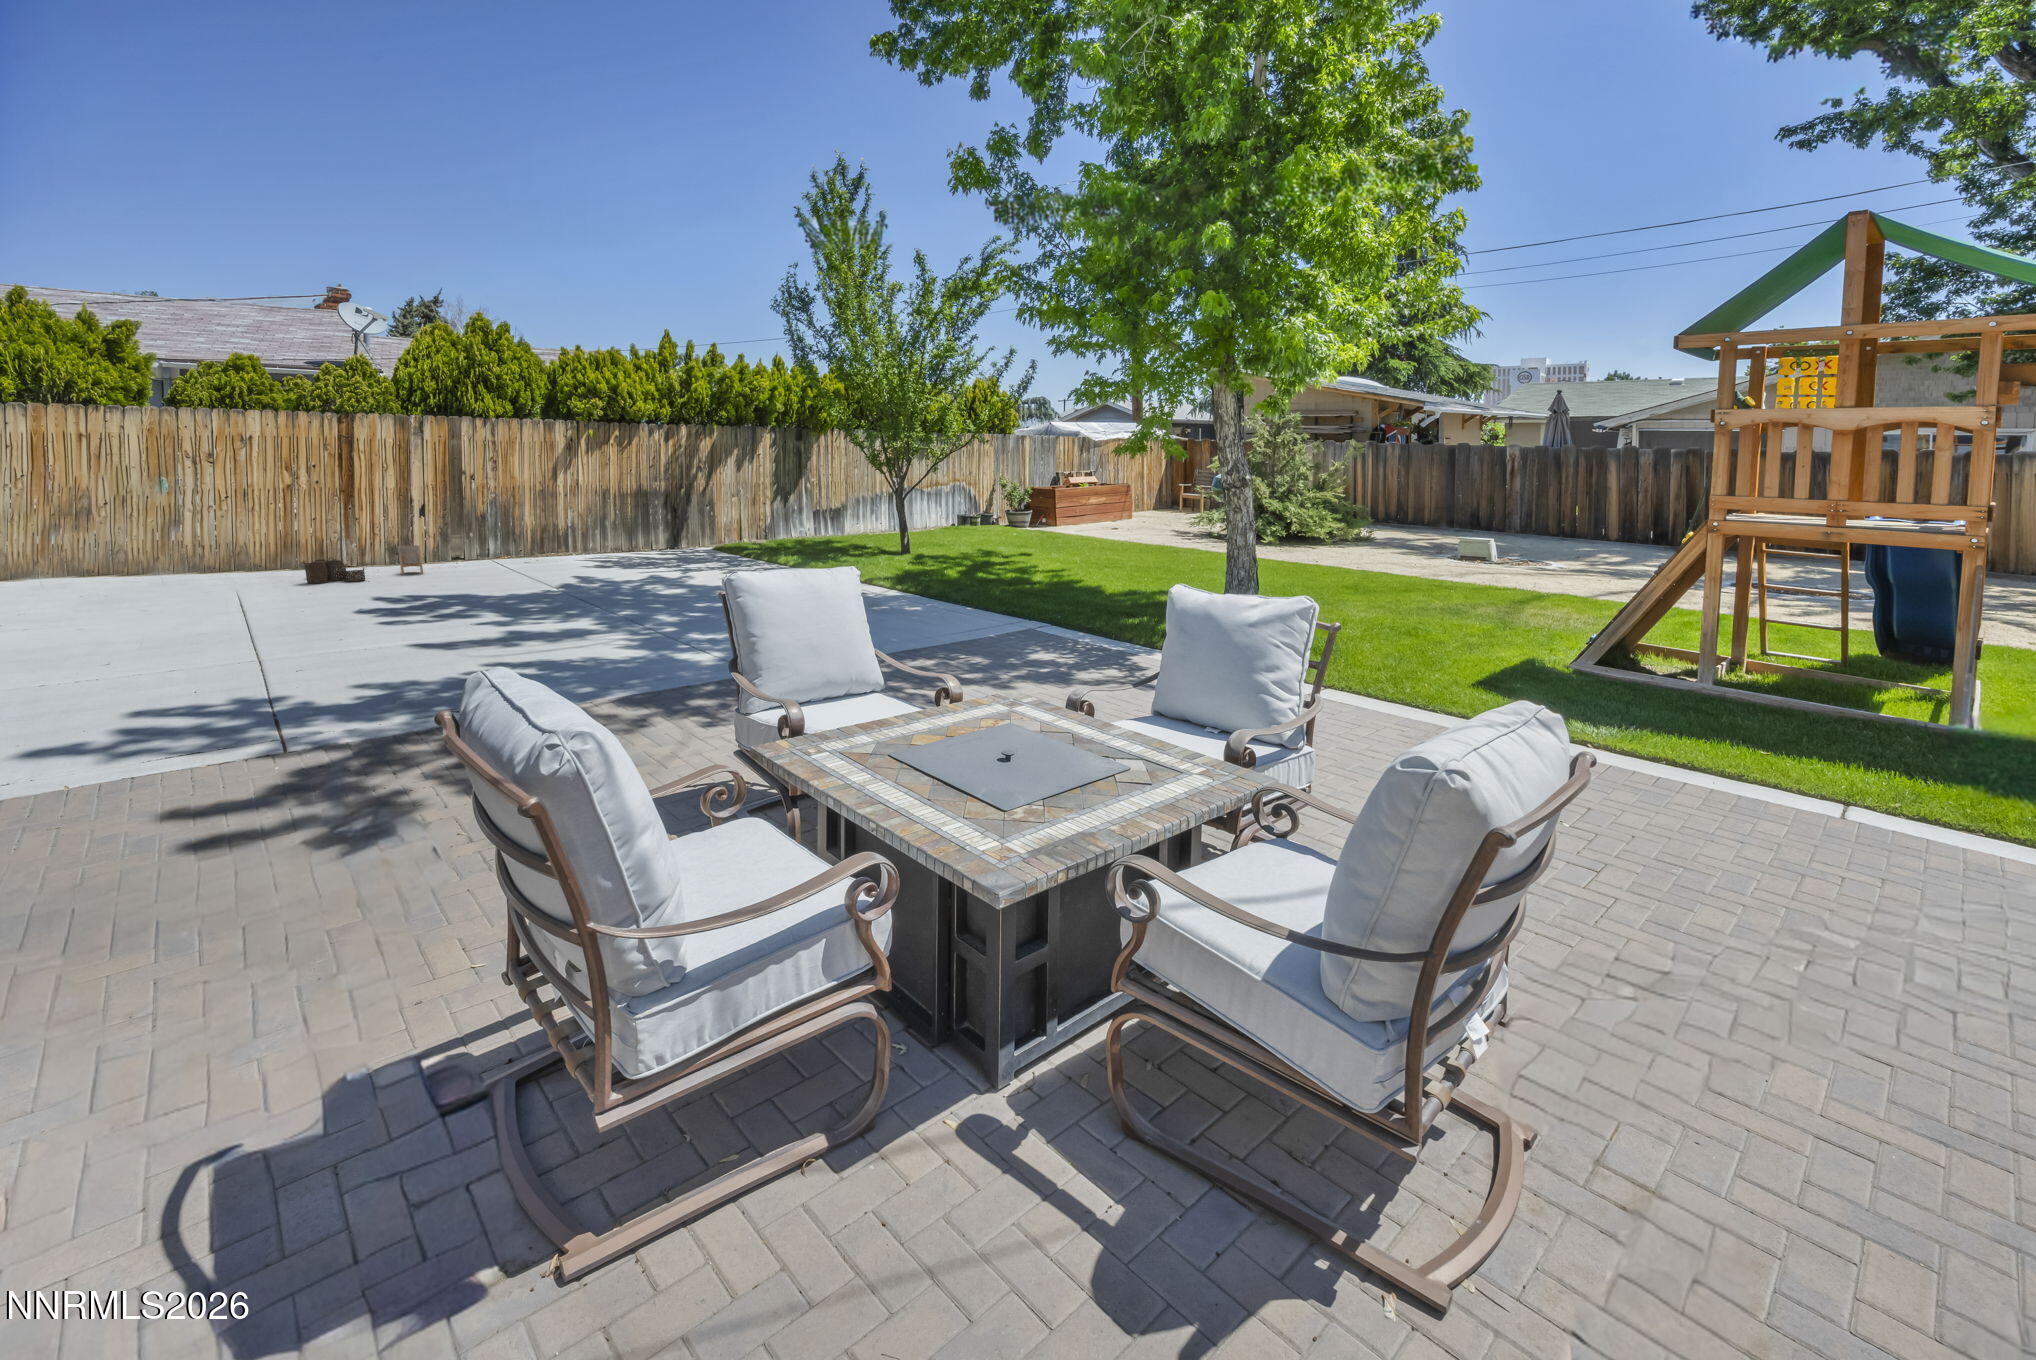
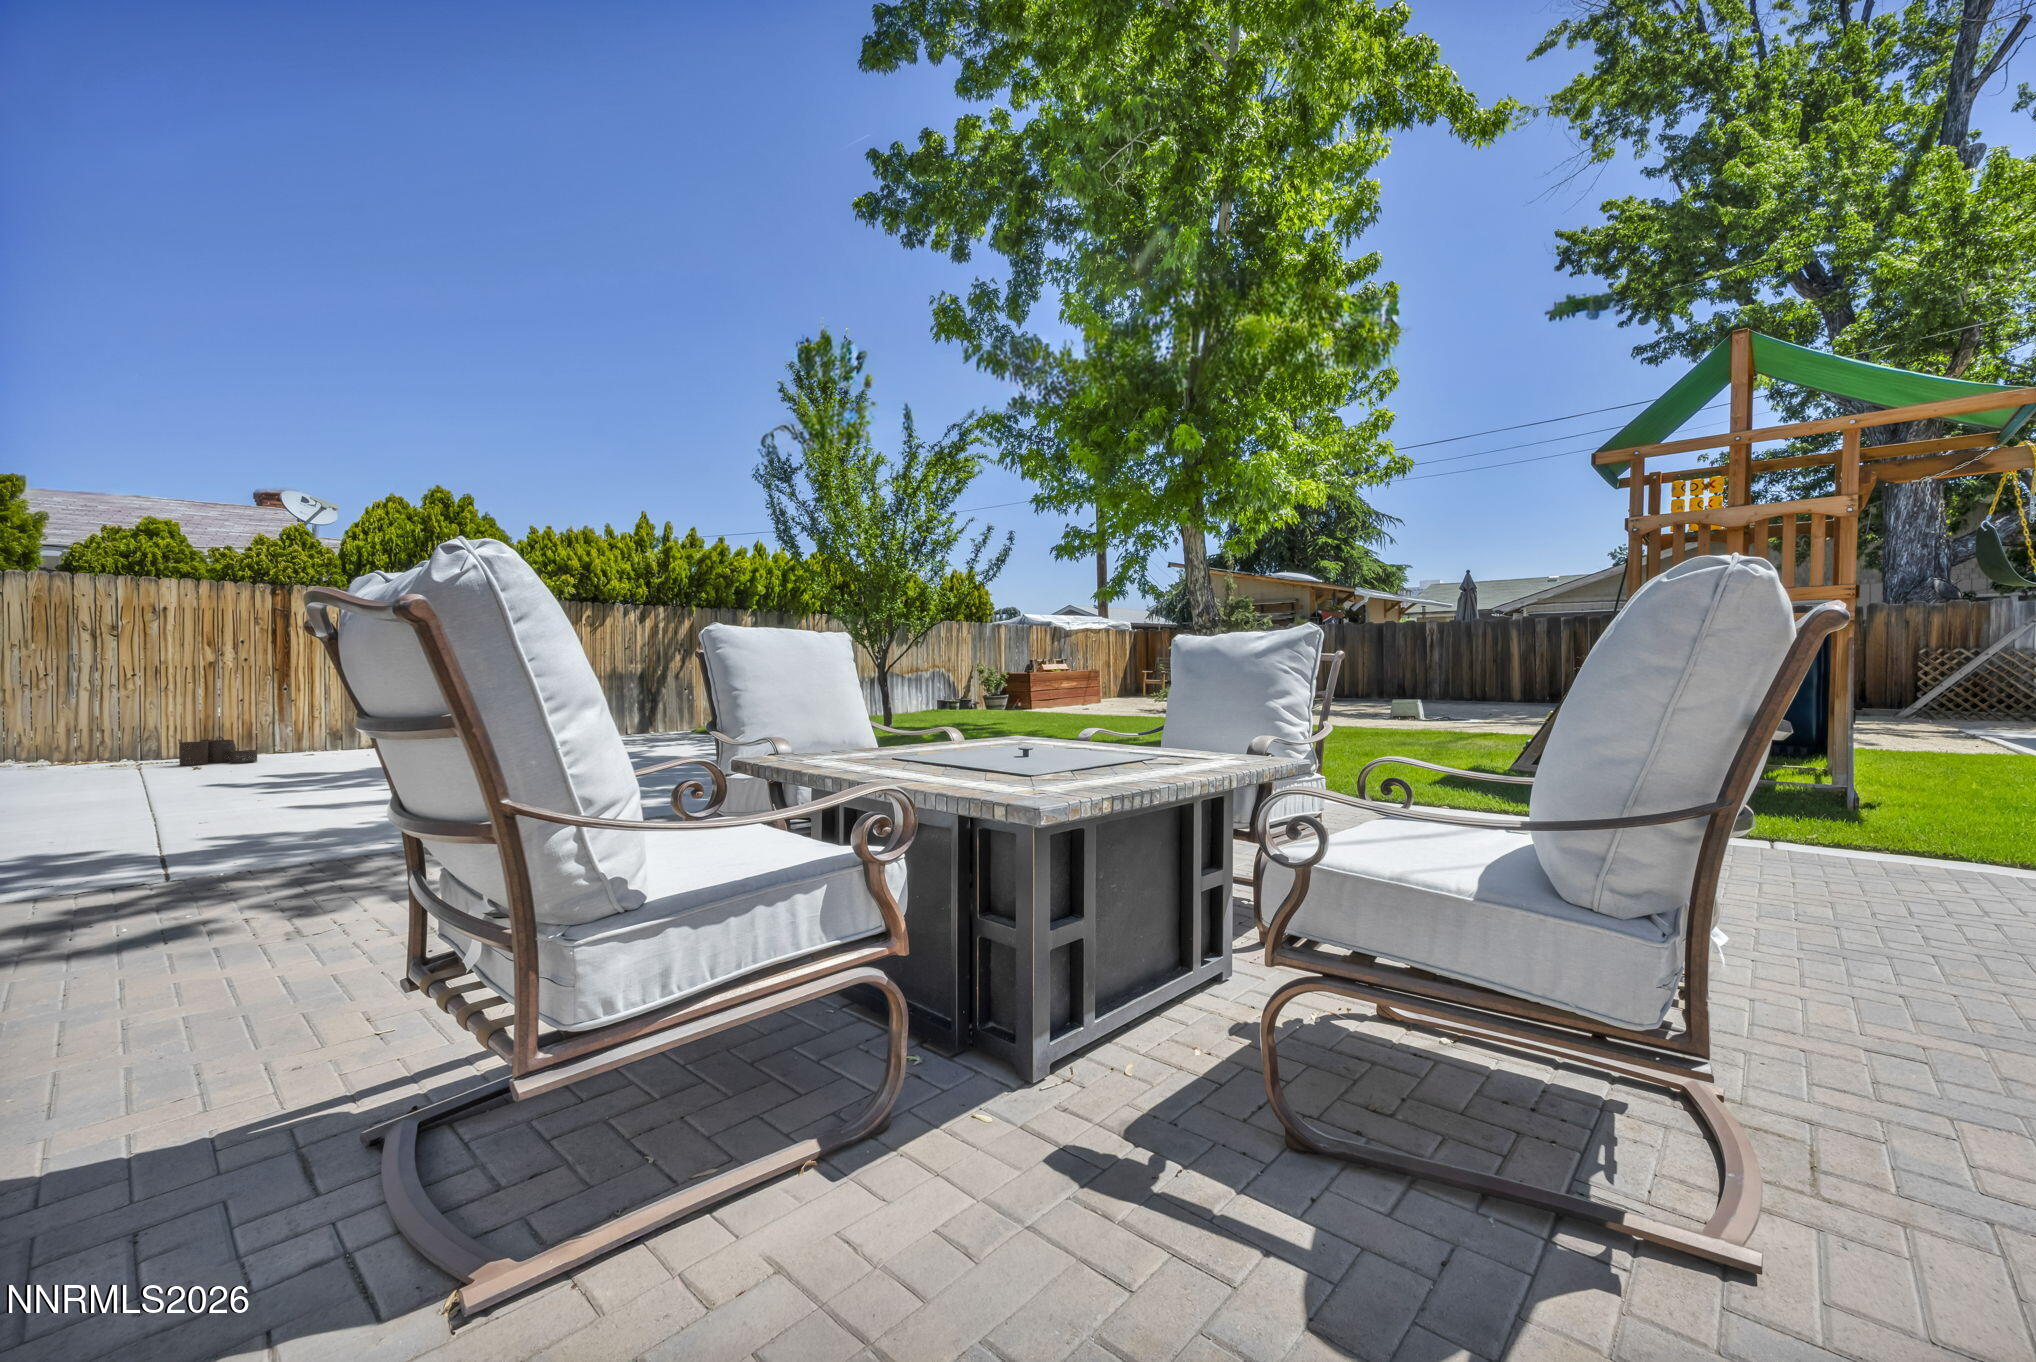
planter: present [398,545,423,574] -> none [308,724,338,756]

